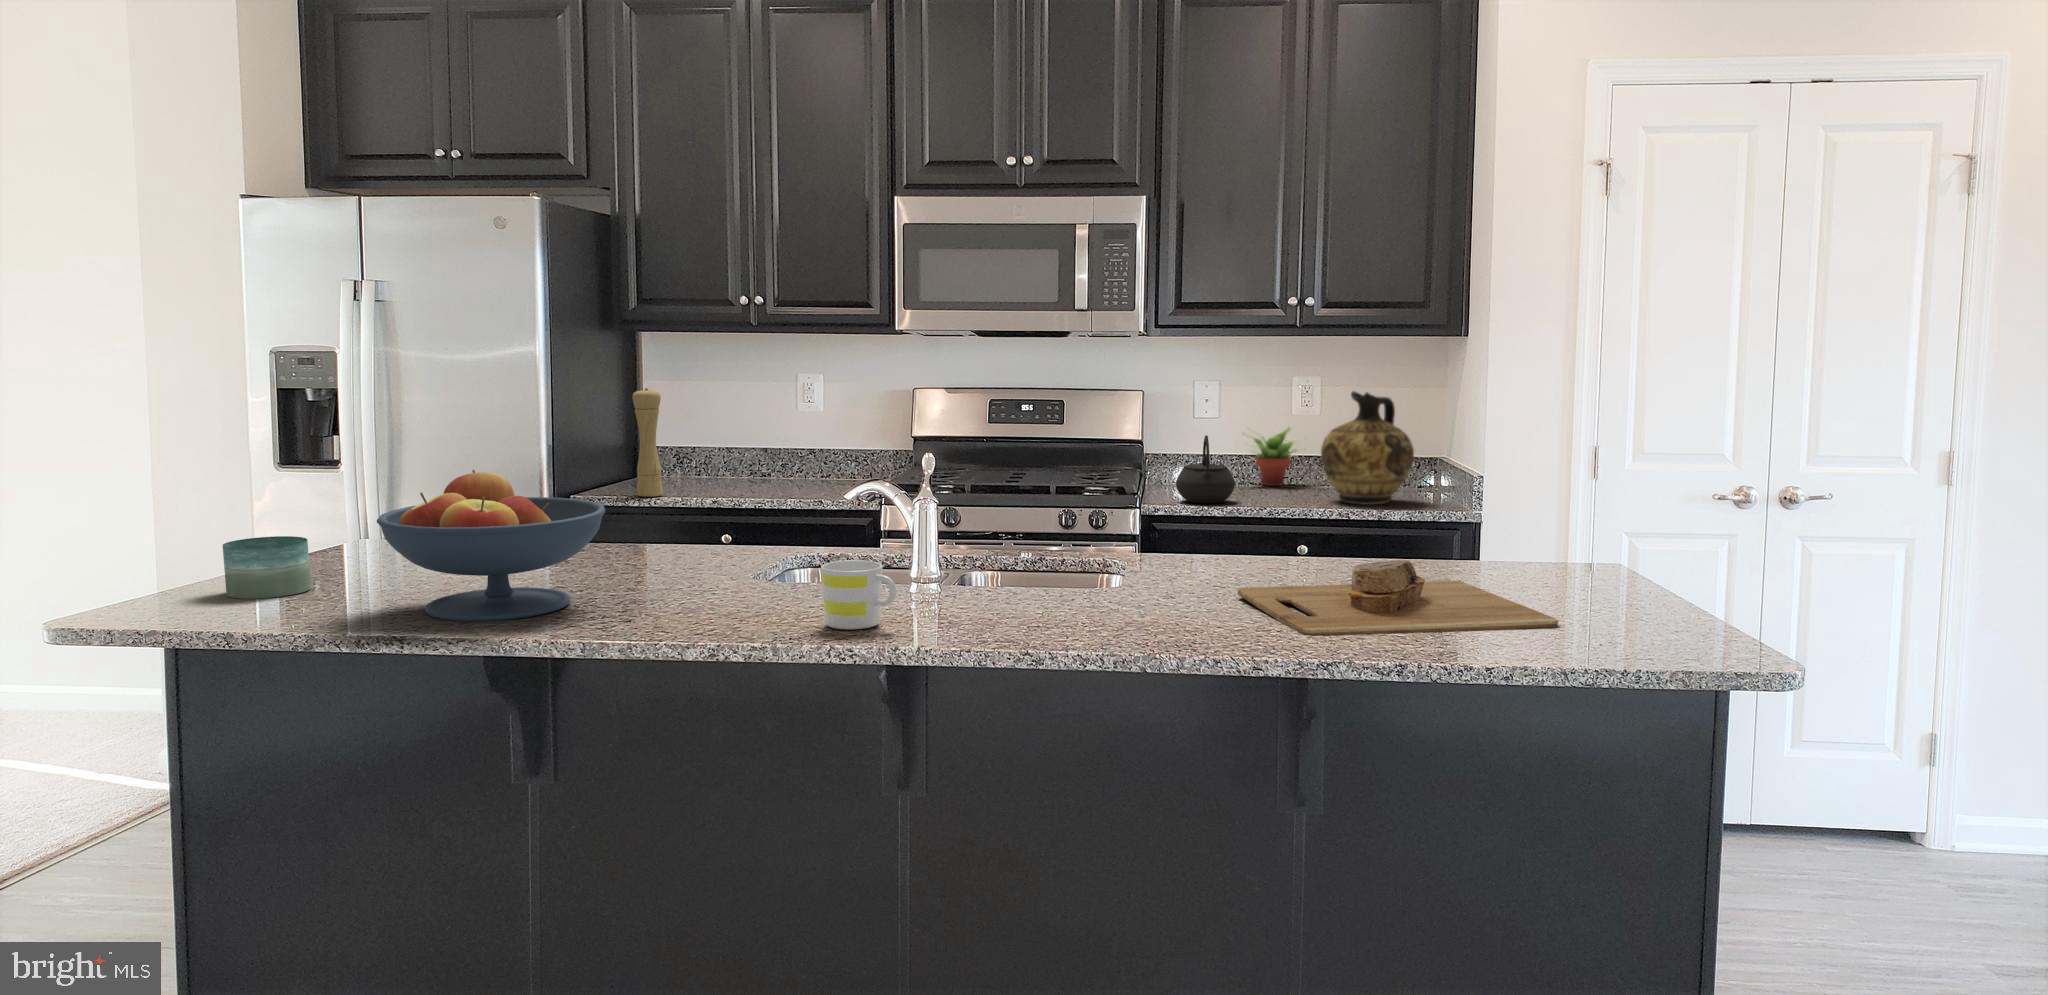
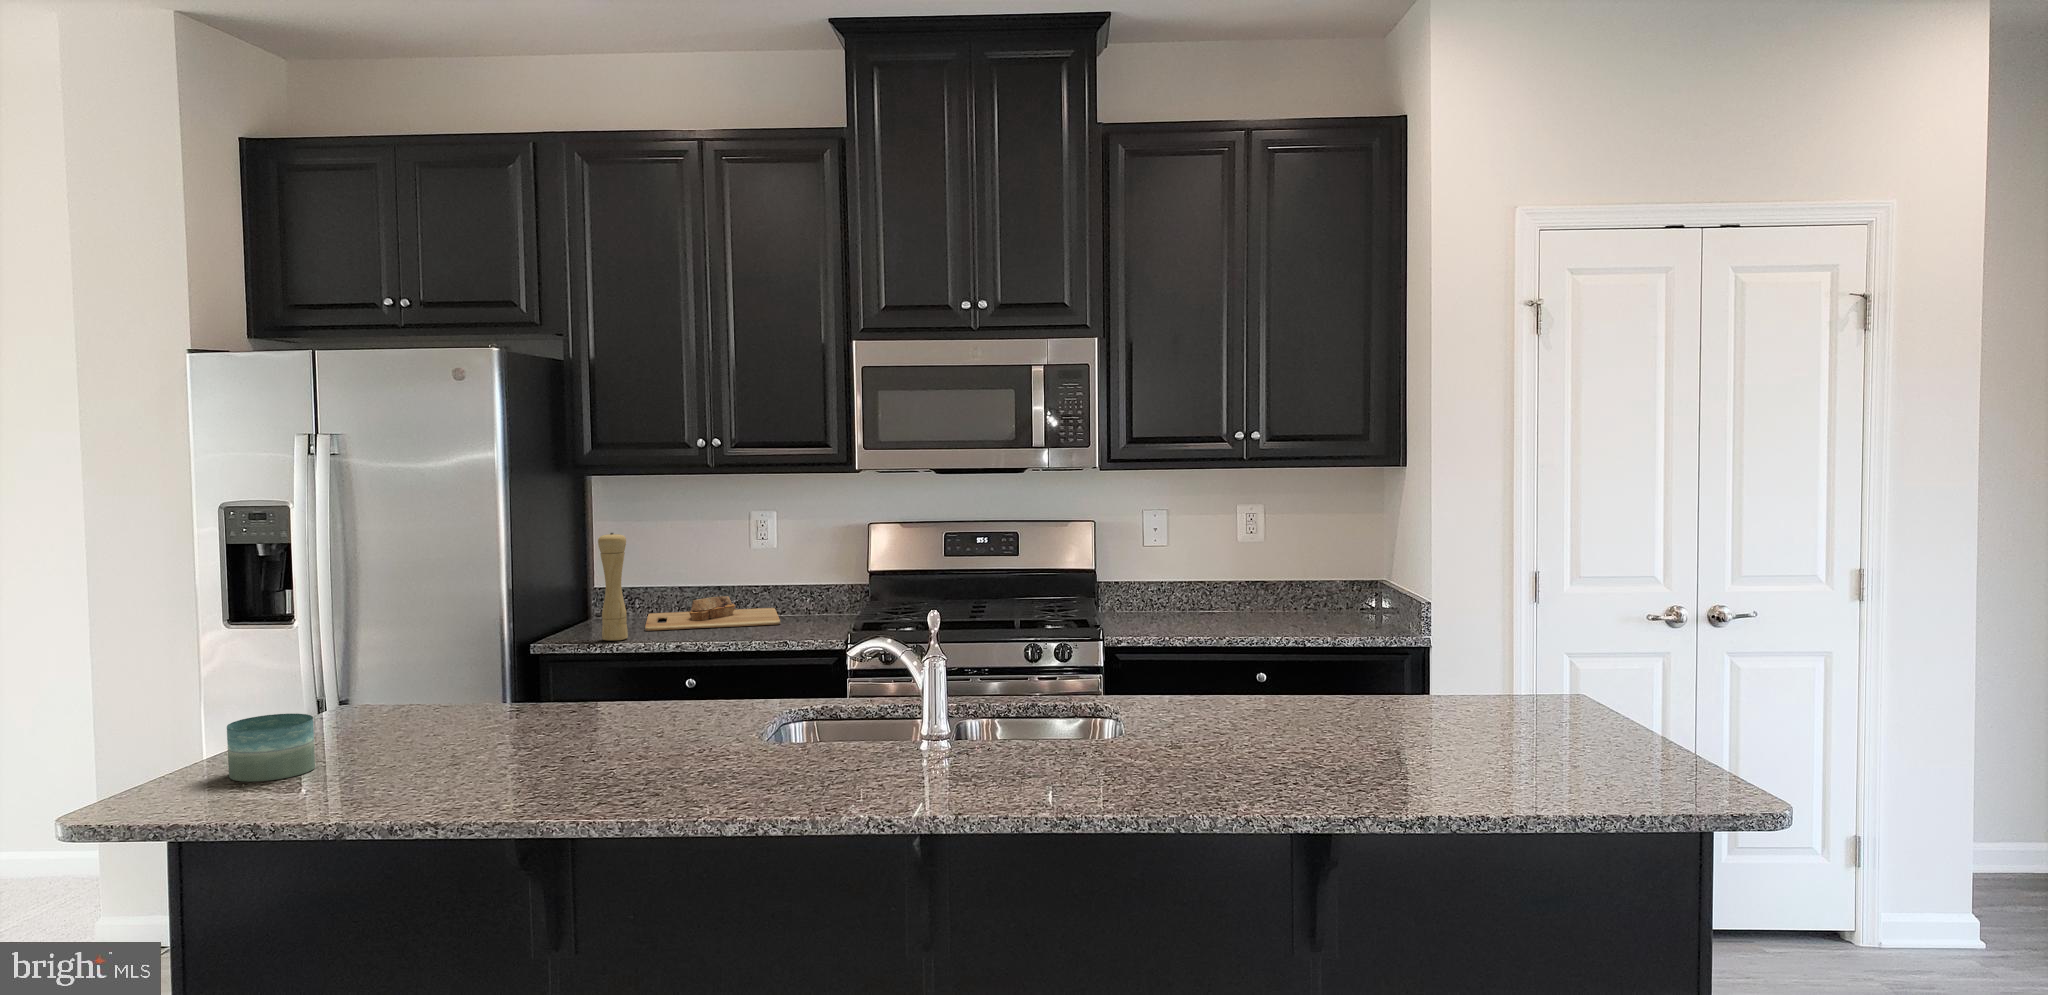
ceramic jug: present [1321,391,1414,505] -> none [1274,522,1362,630]
succulent plant: present [1247,428,1299,486] -> none [1193,548,1254,611]
kettle: present [1176,435,1235,504] -> none [1137,567,1194,633]
fruit bowl: present [377,470,605,621] -> none [402,643,628,801]
mug: present [821,560,896,629] -> none [853,726,929,797]
cutting board: present [1238,560,1558,635] -> present [645,596,780,631]

